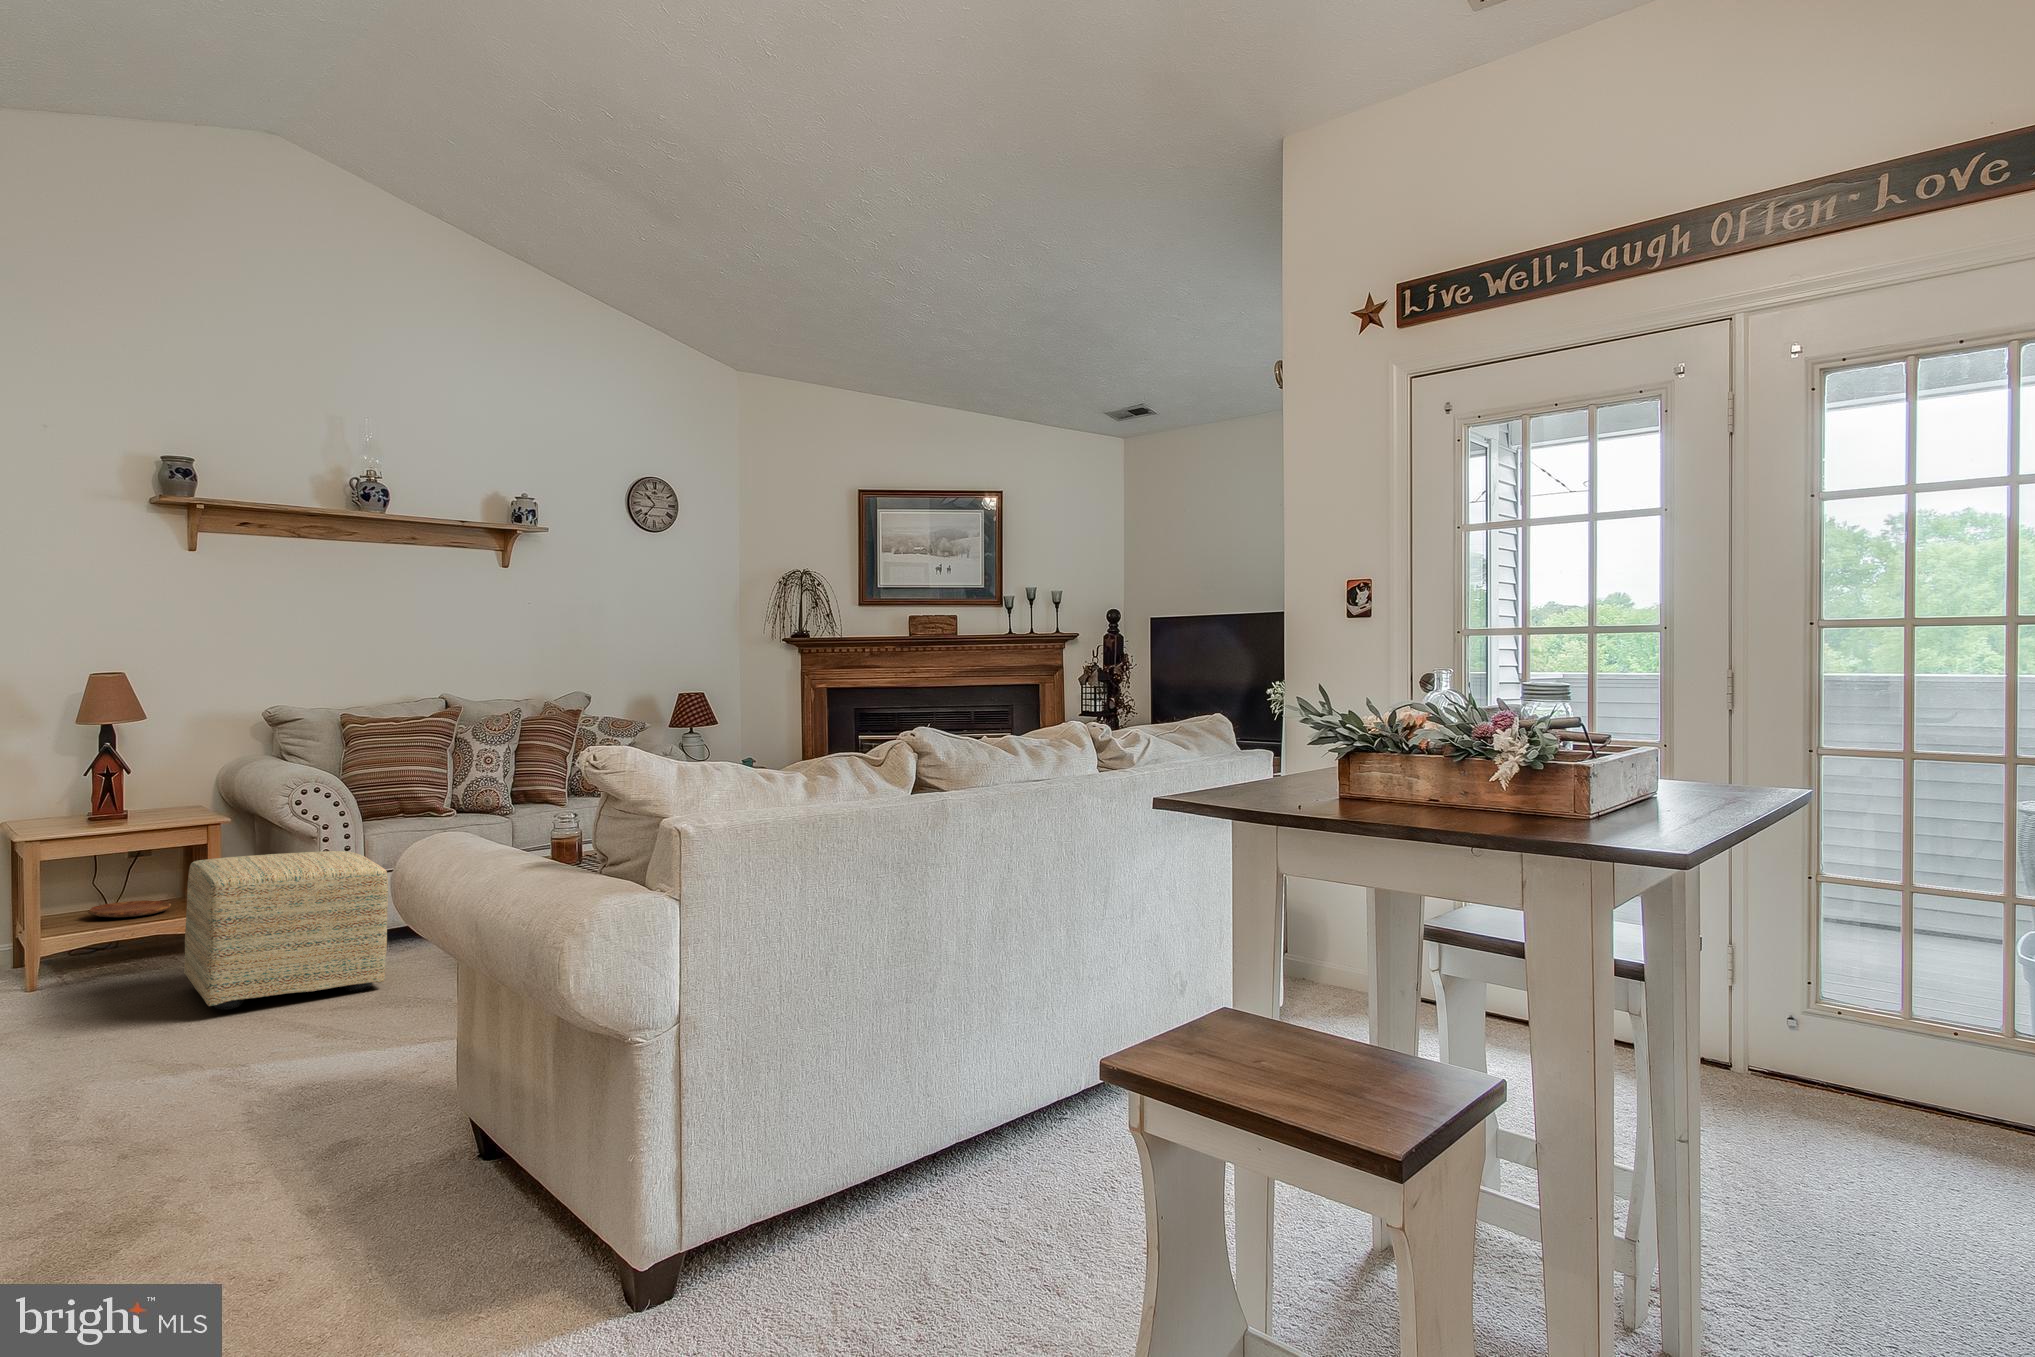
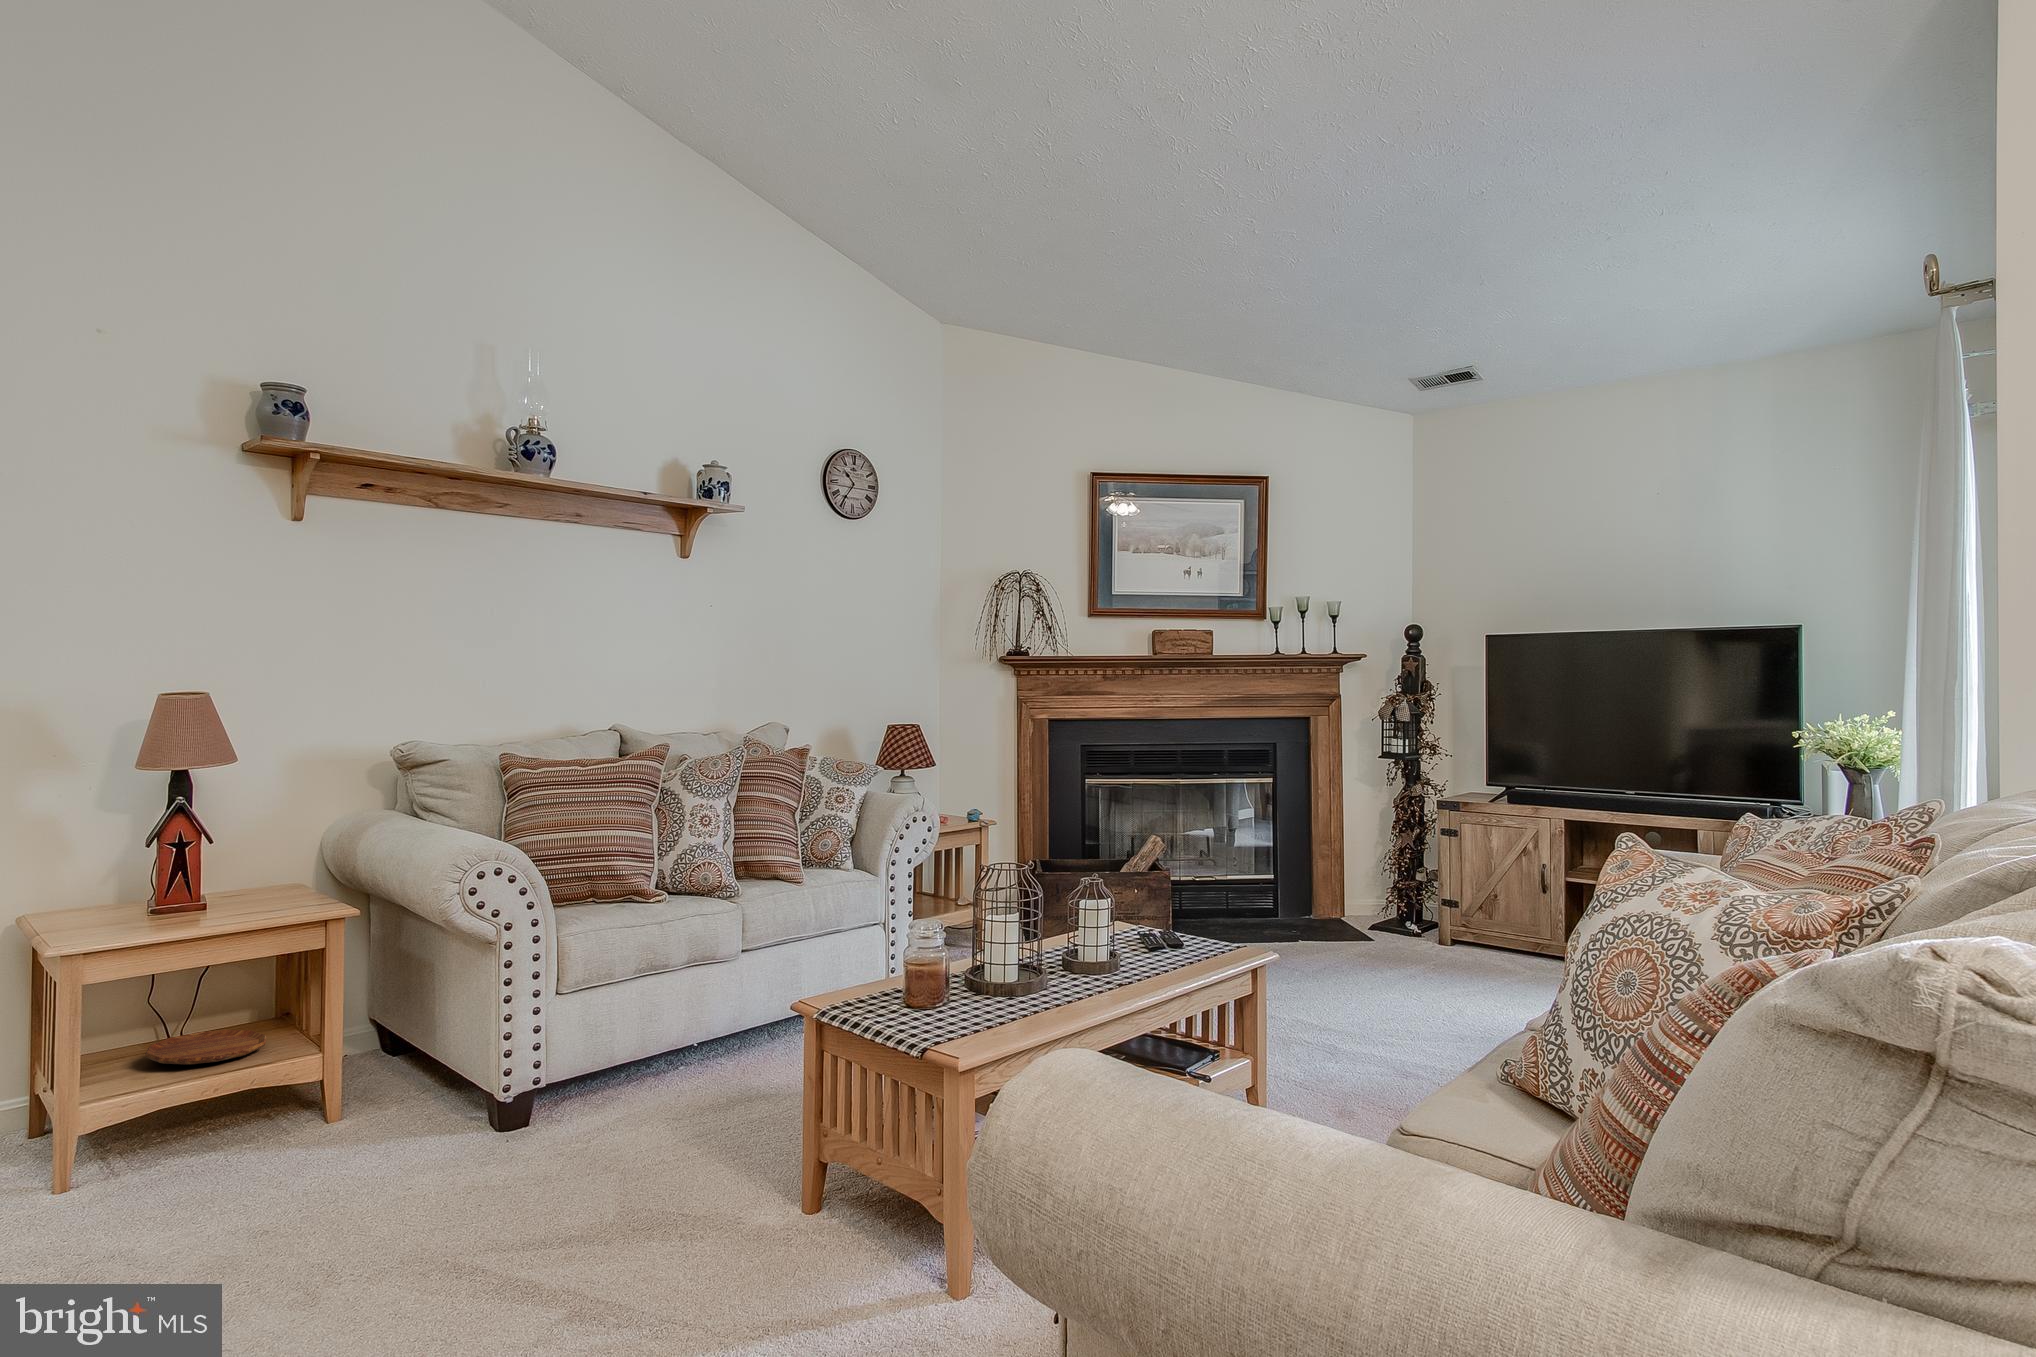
ottoman: present [184,851,388,1009] -> none [303,964,629,1254]

